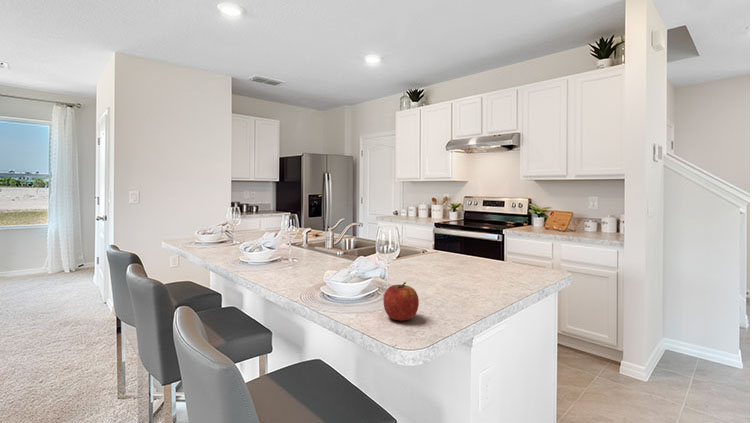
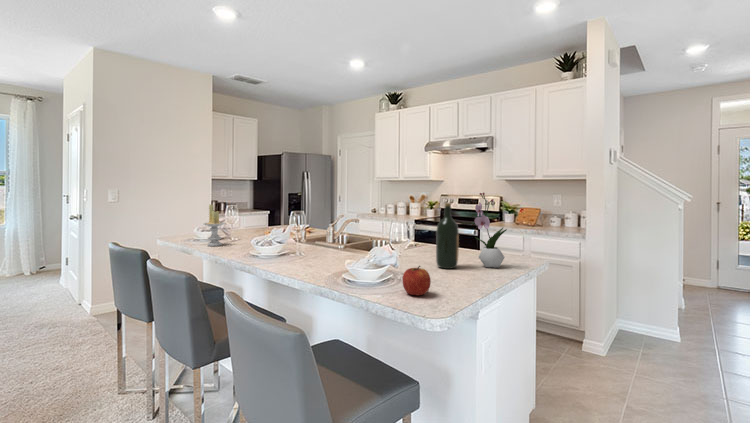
flower arrangement: none [487,191,526,282] -> present [475,193,507,268]
wine bottle: none [440,204,467,282] -> present [436,203,459,269]
candle: none [196,205,220,250] -> present [203,205,225,246]

